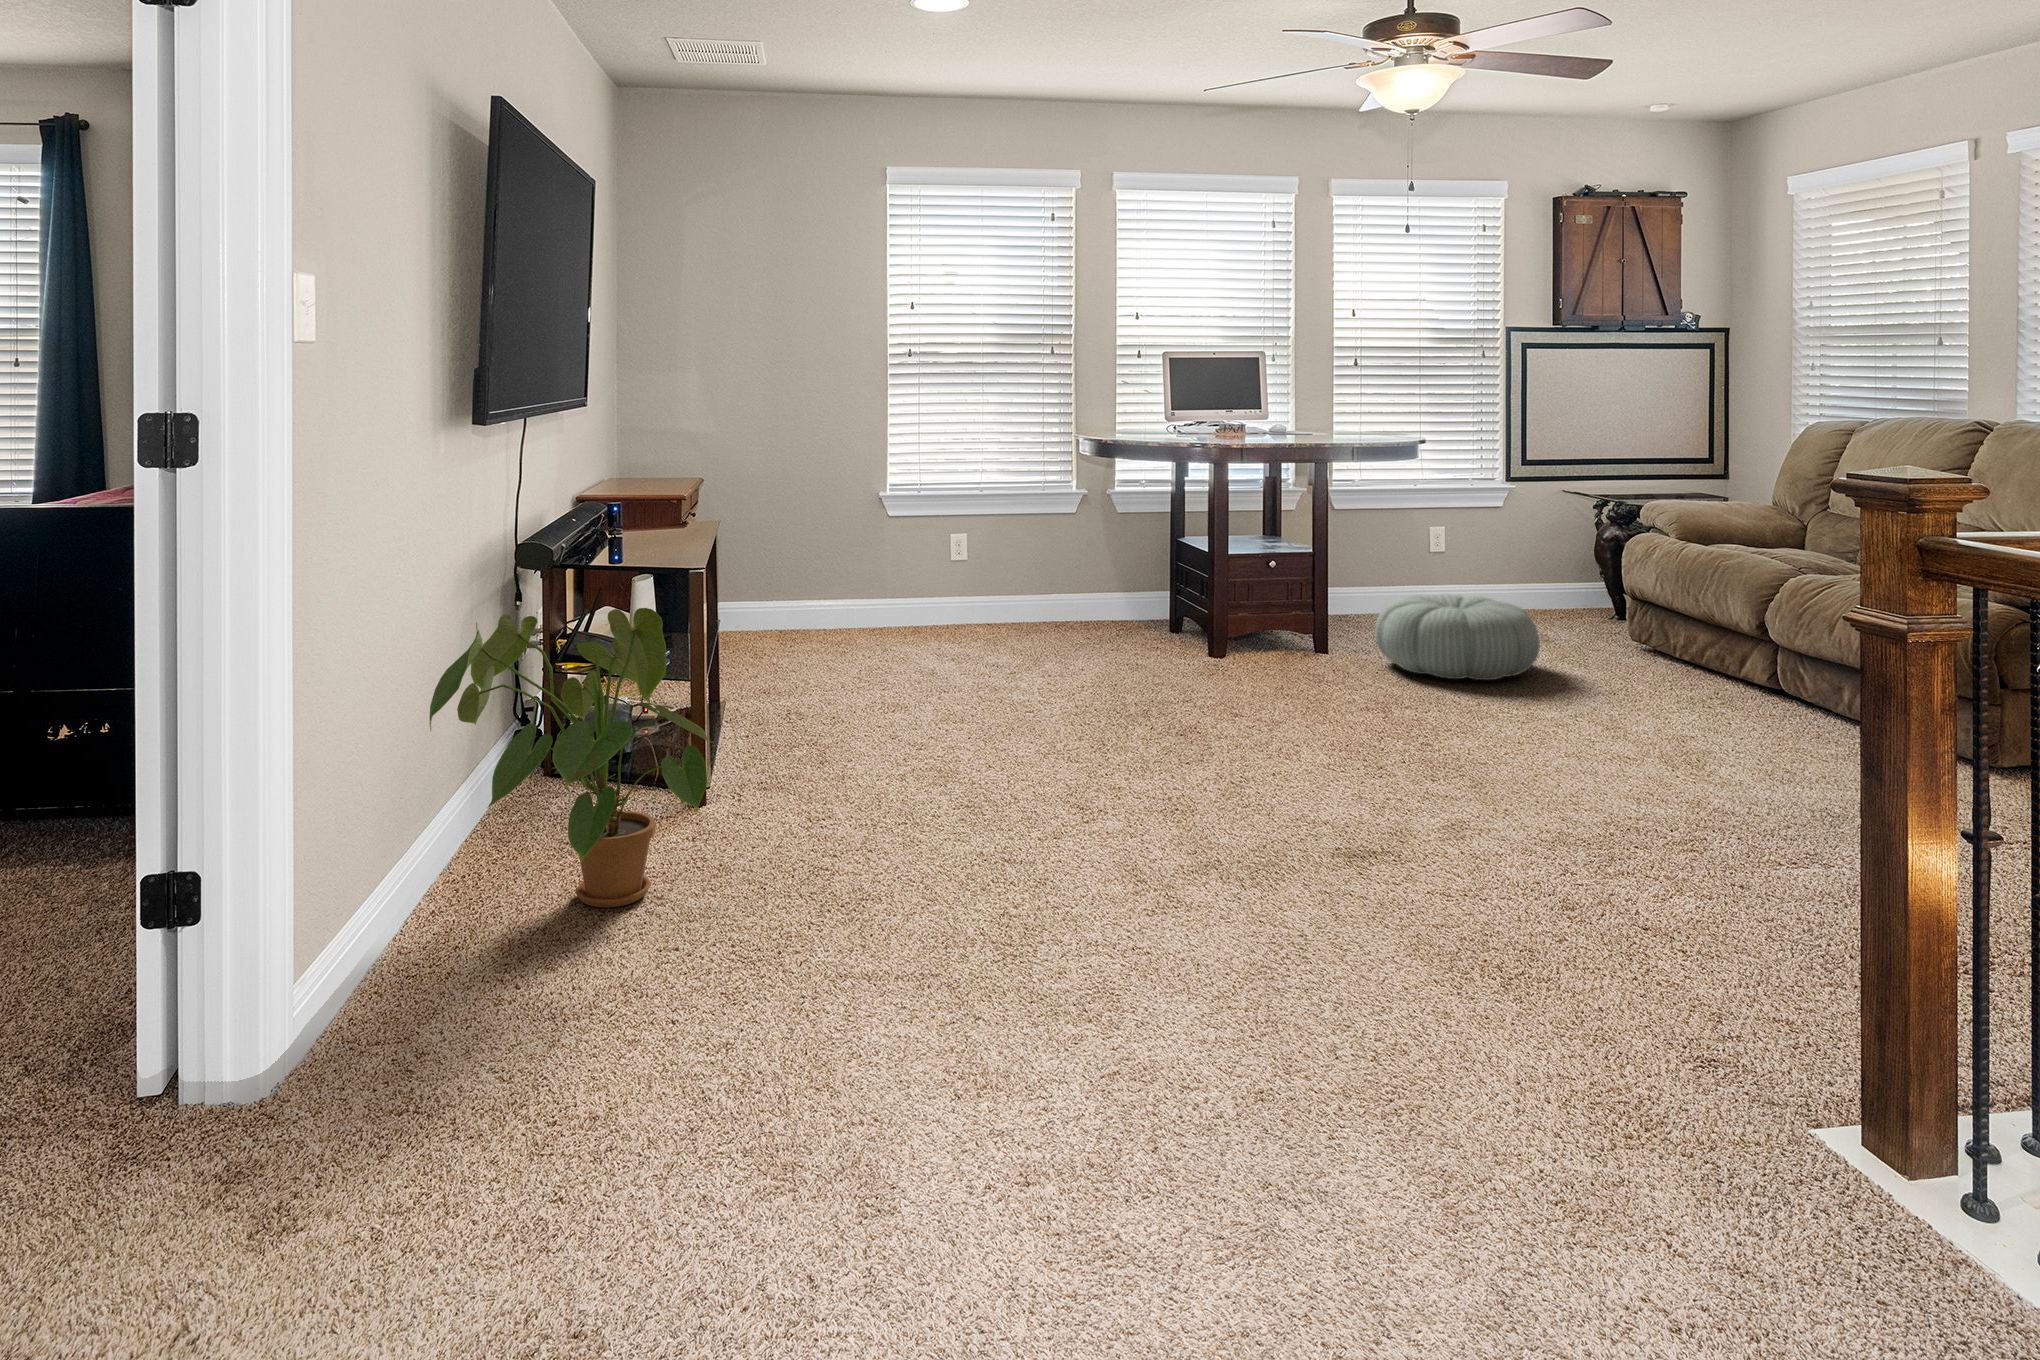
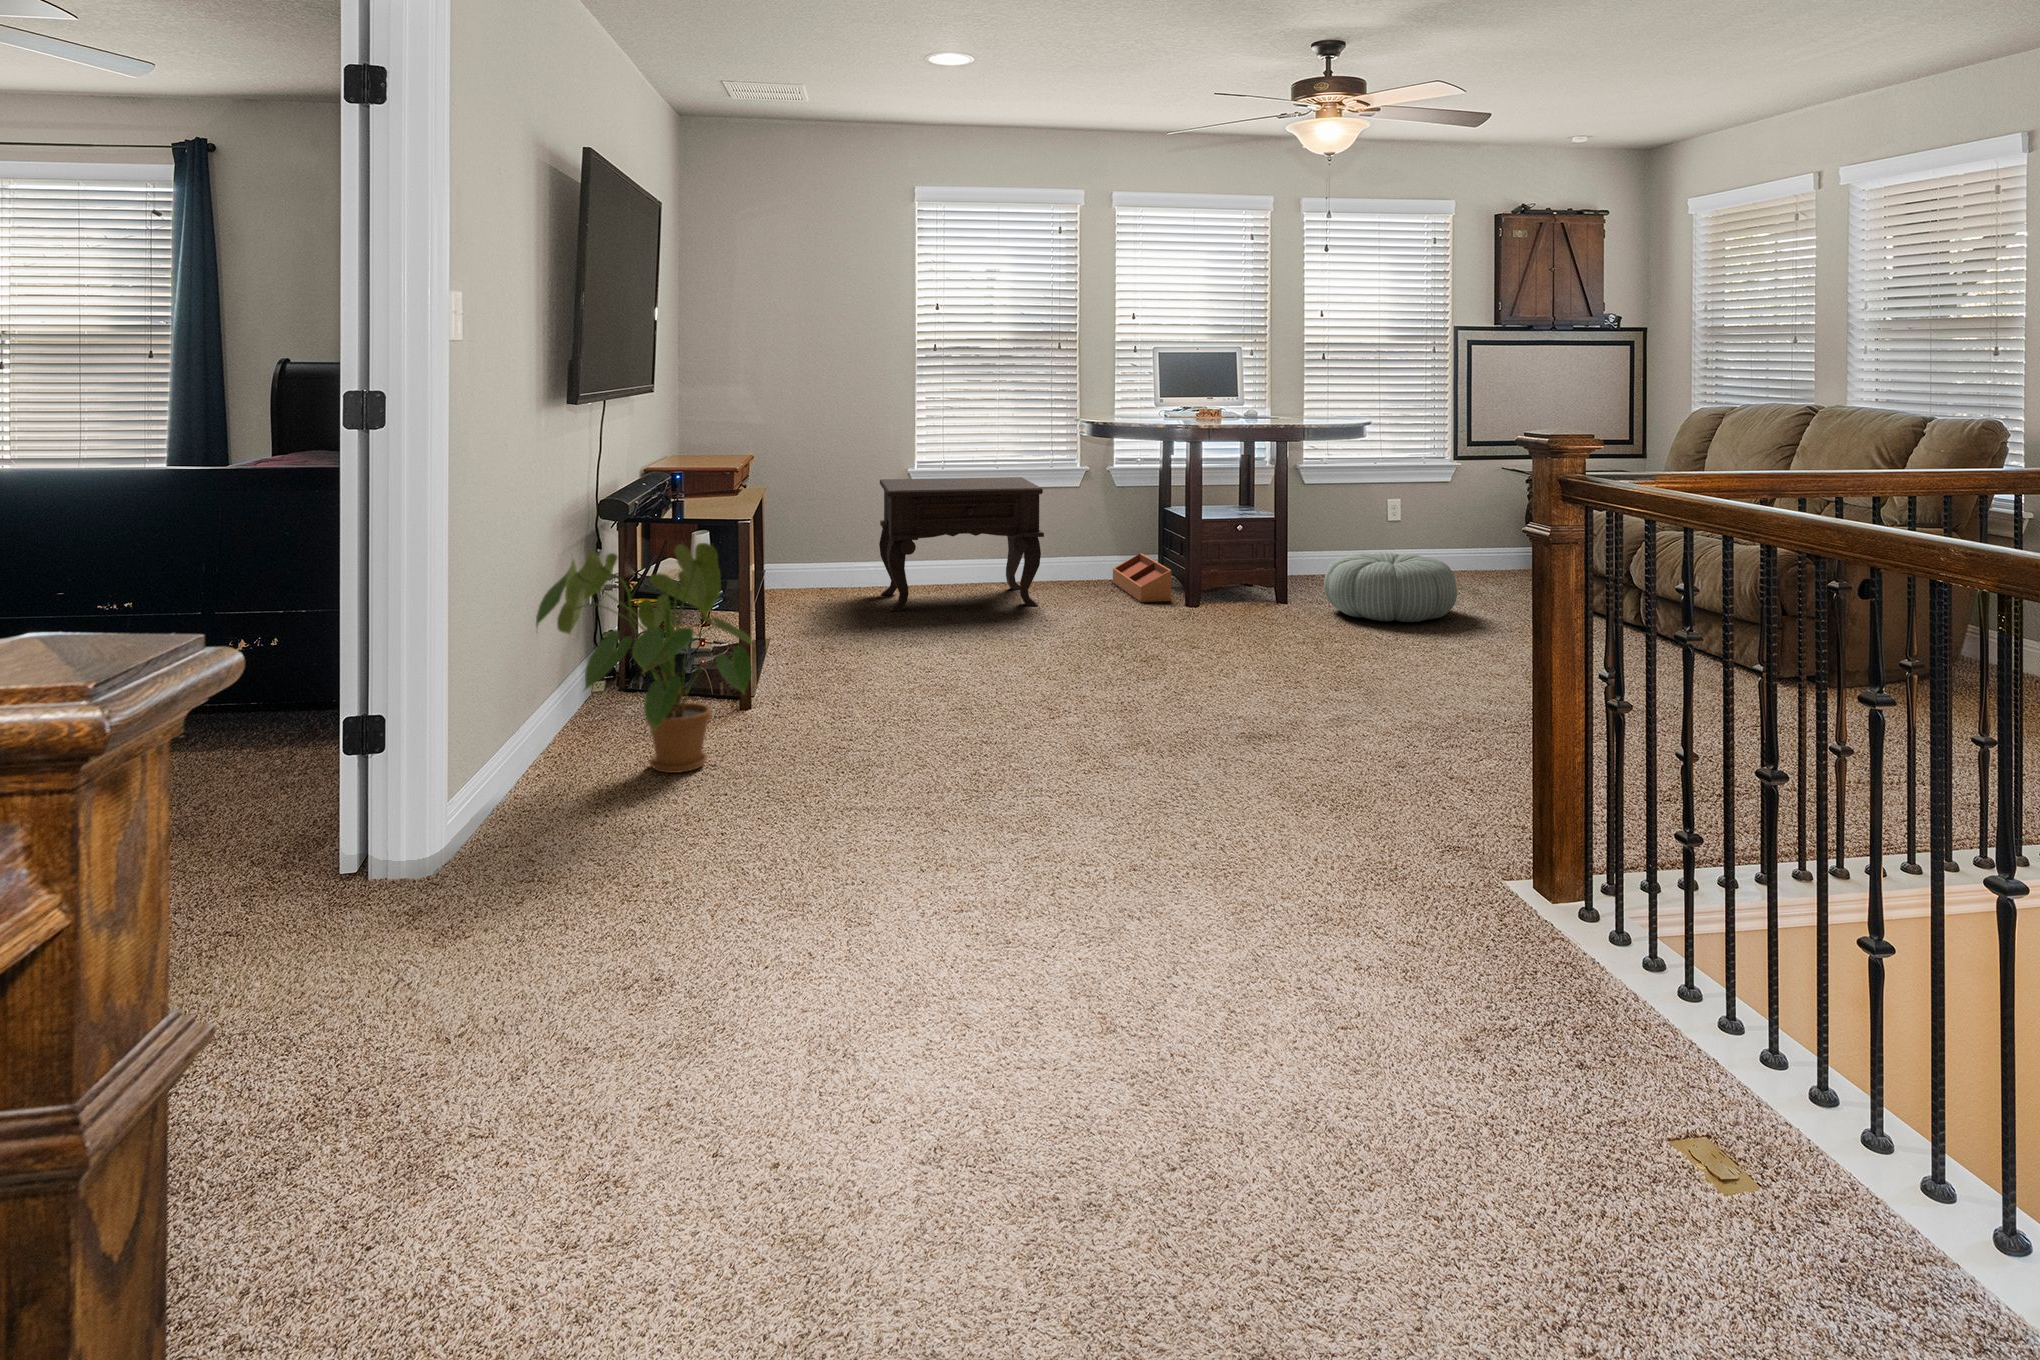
side table: none [847,502,1042,662] -> present [879,477,1044,611]
storage bin: none [1116,589,1190,650] -> present [1113,553,1172,602]

